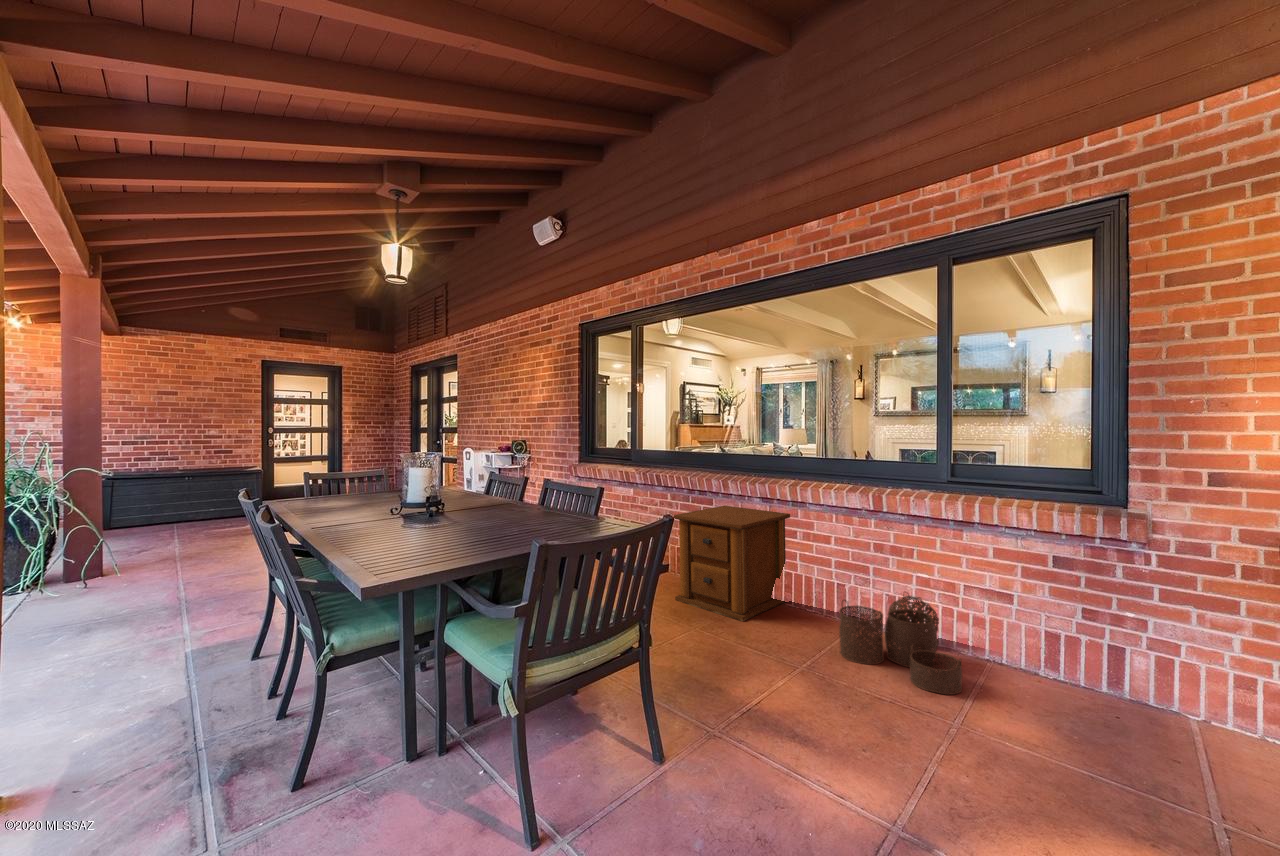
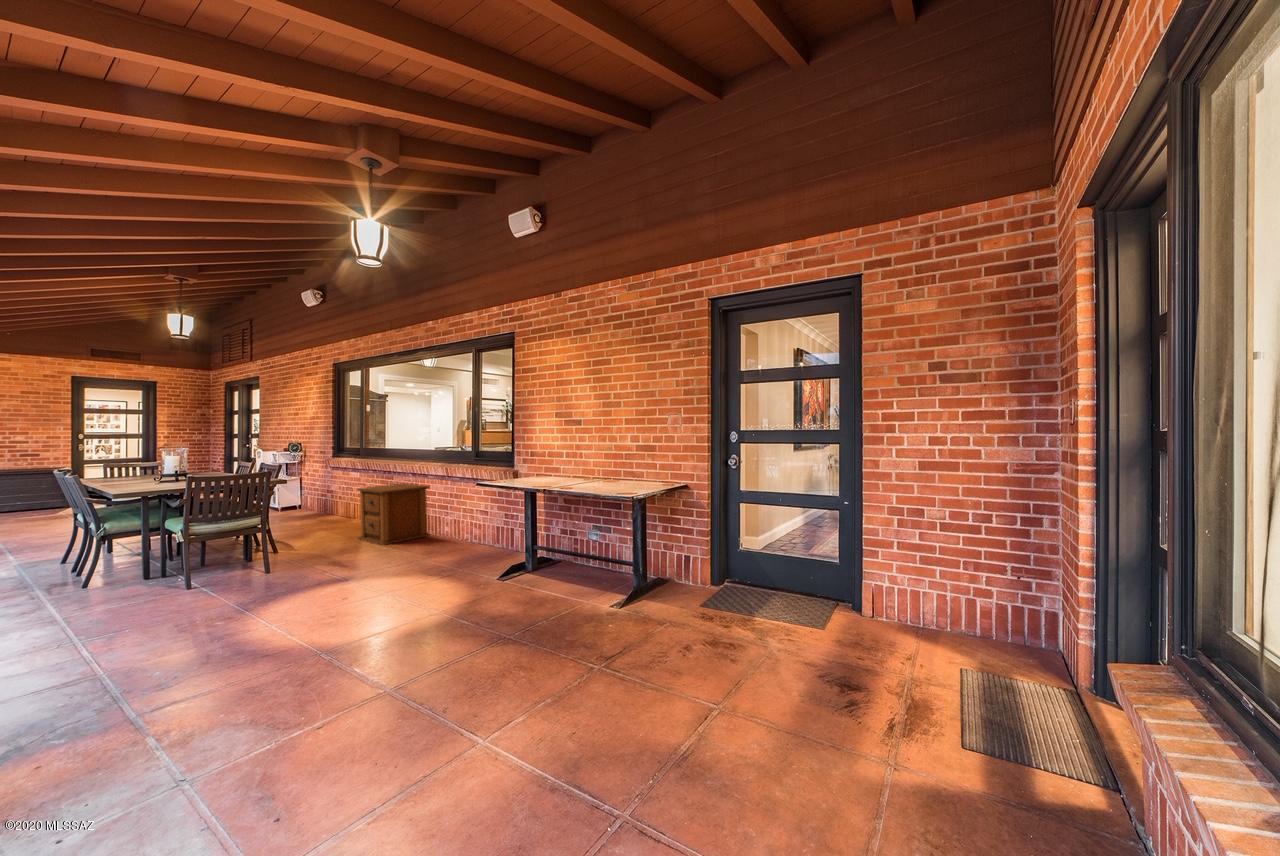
woven basket: present [839,595,962,695] -> none [413,523,478,562]

